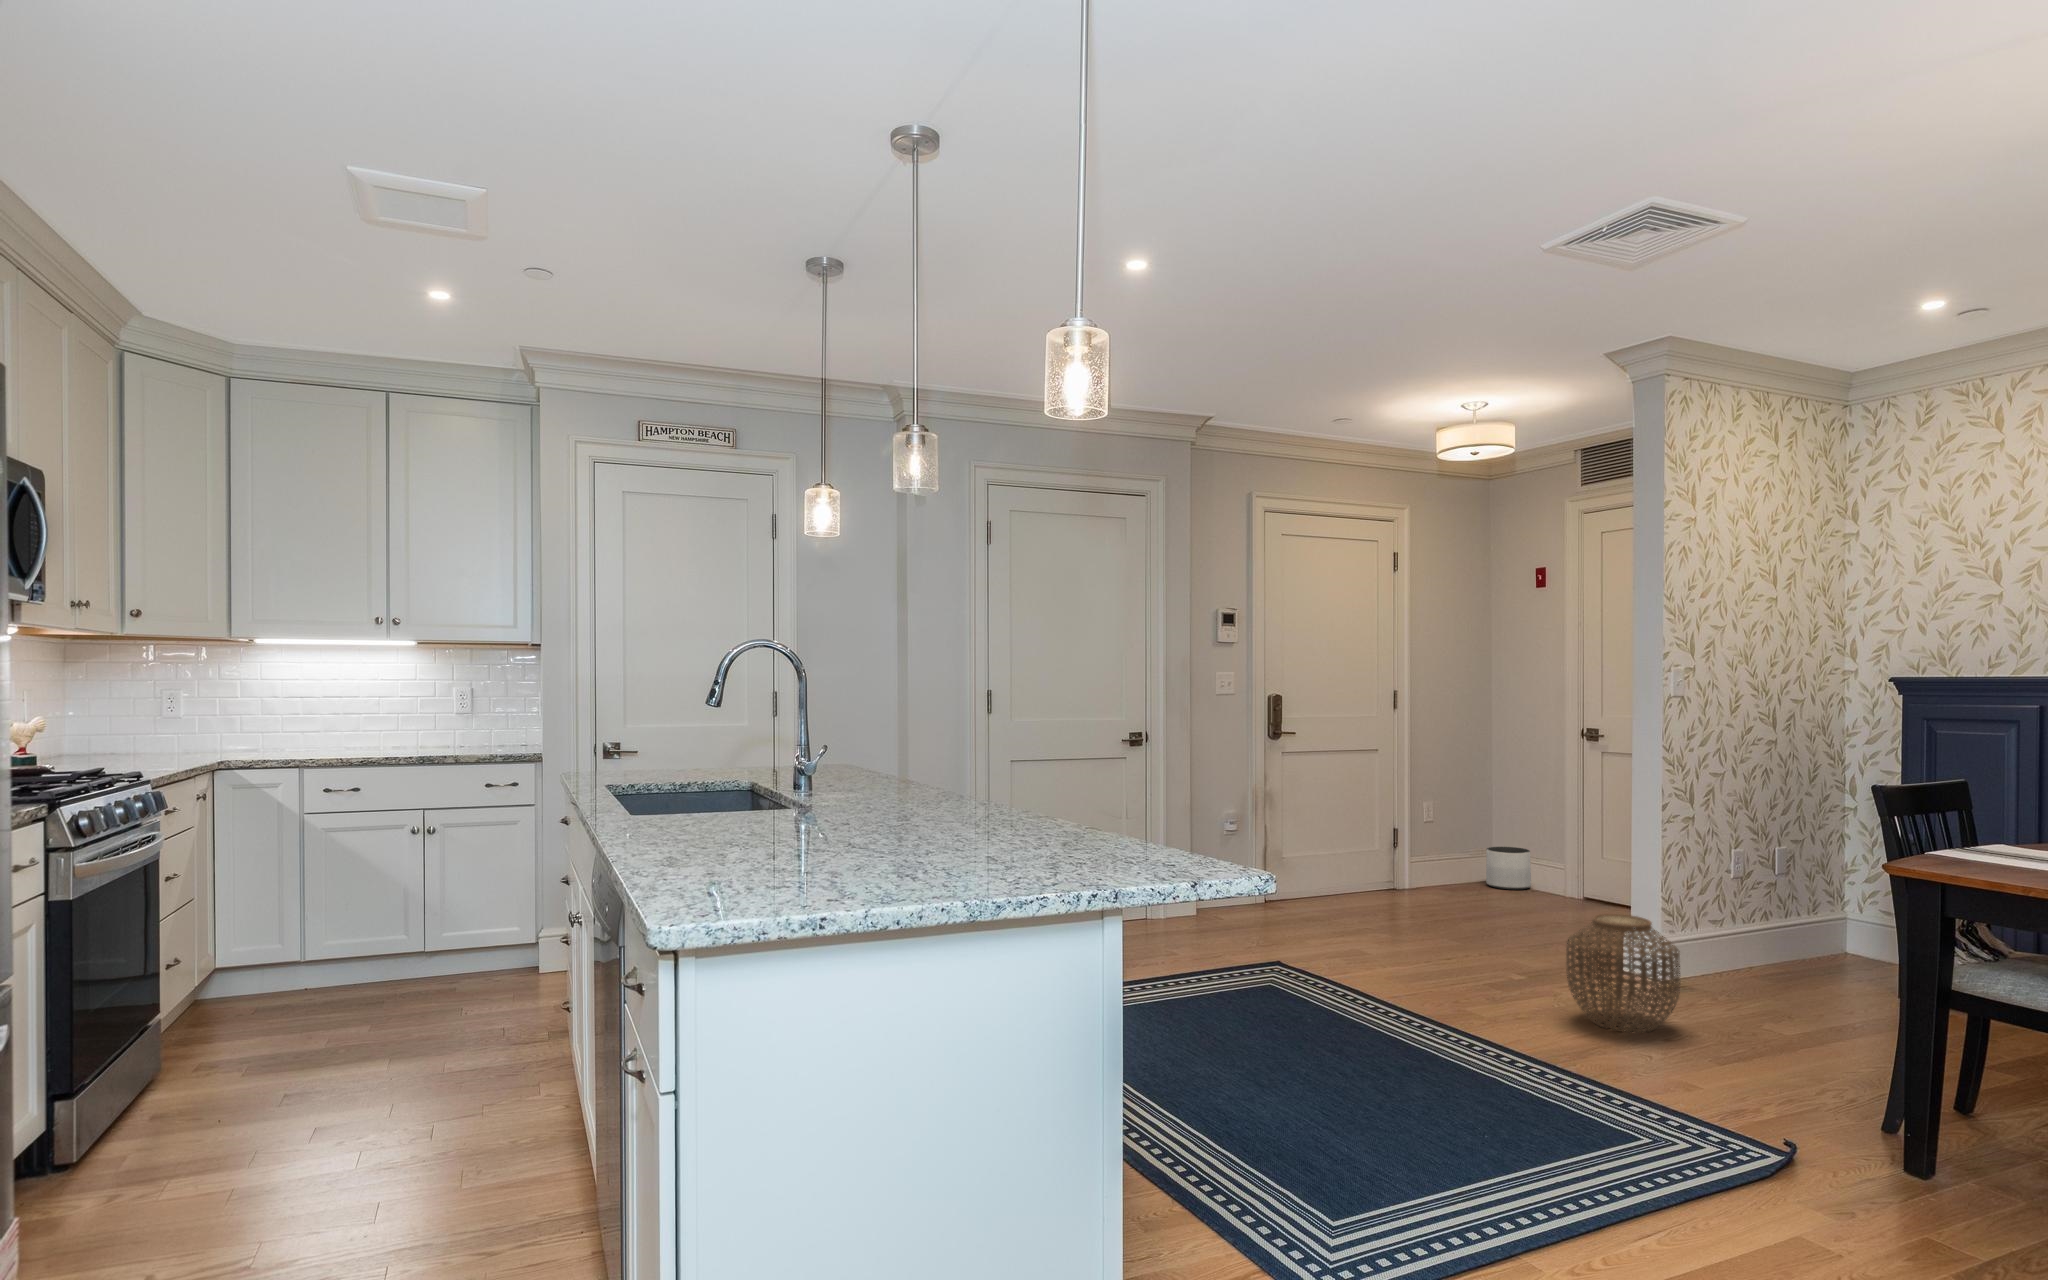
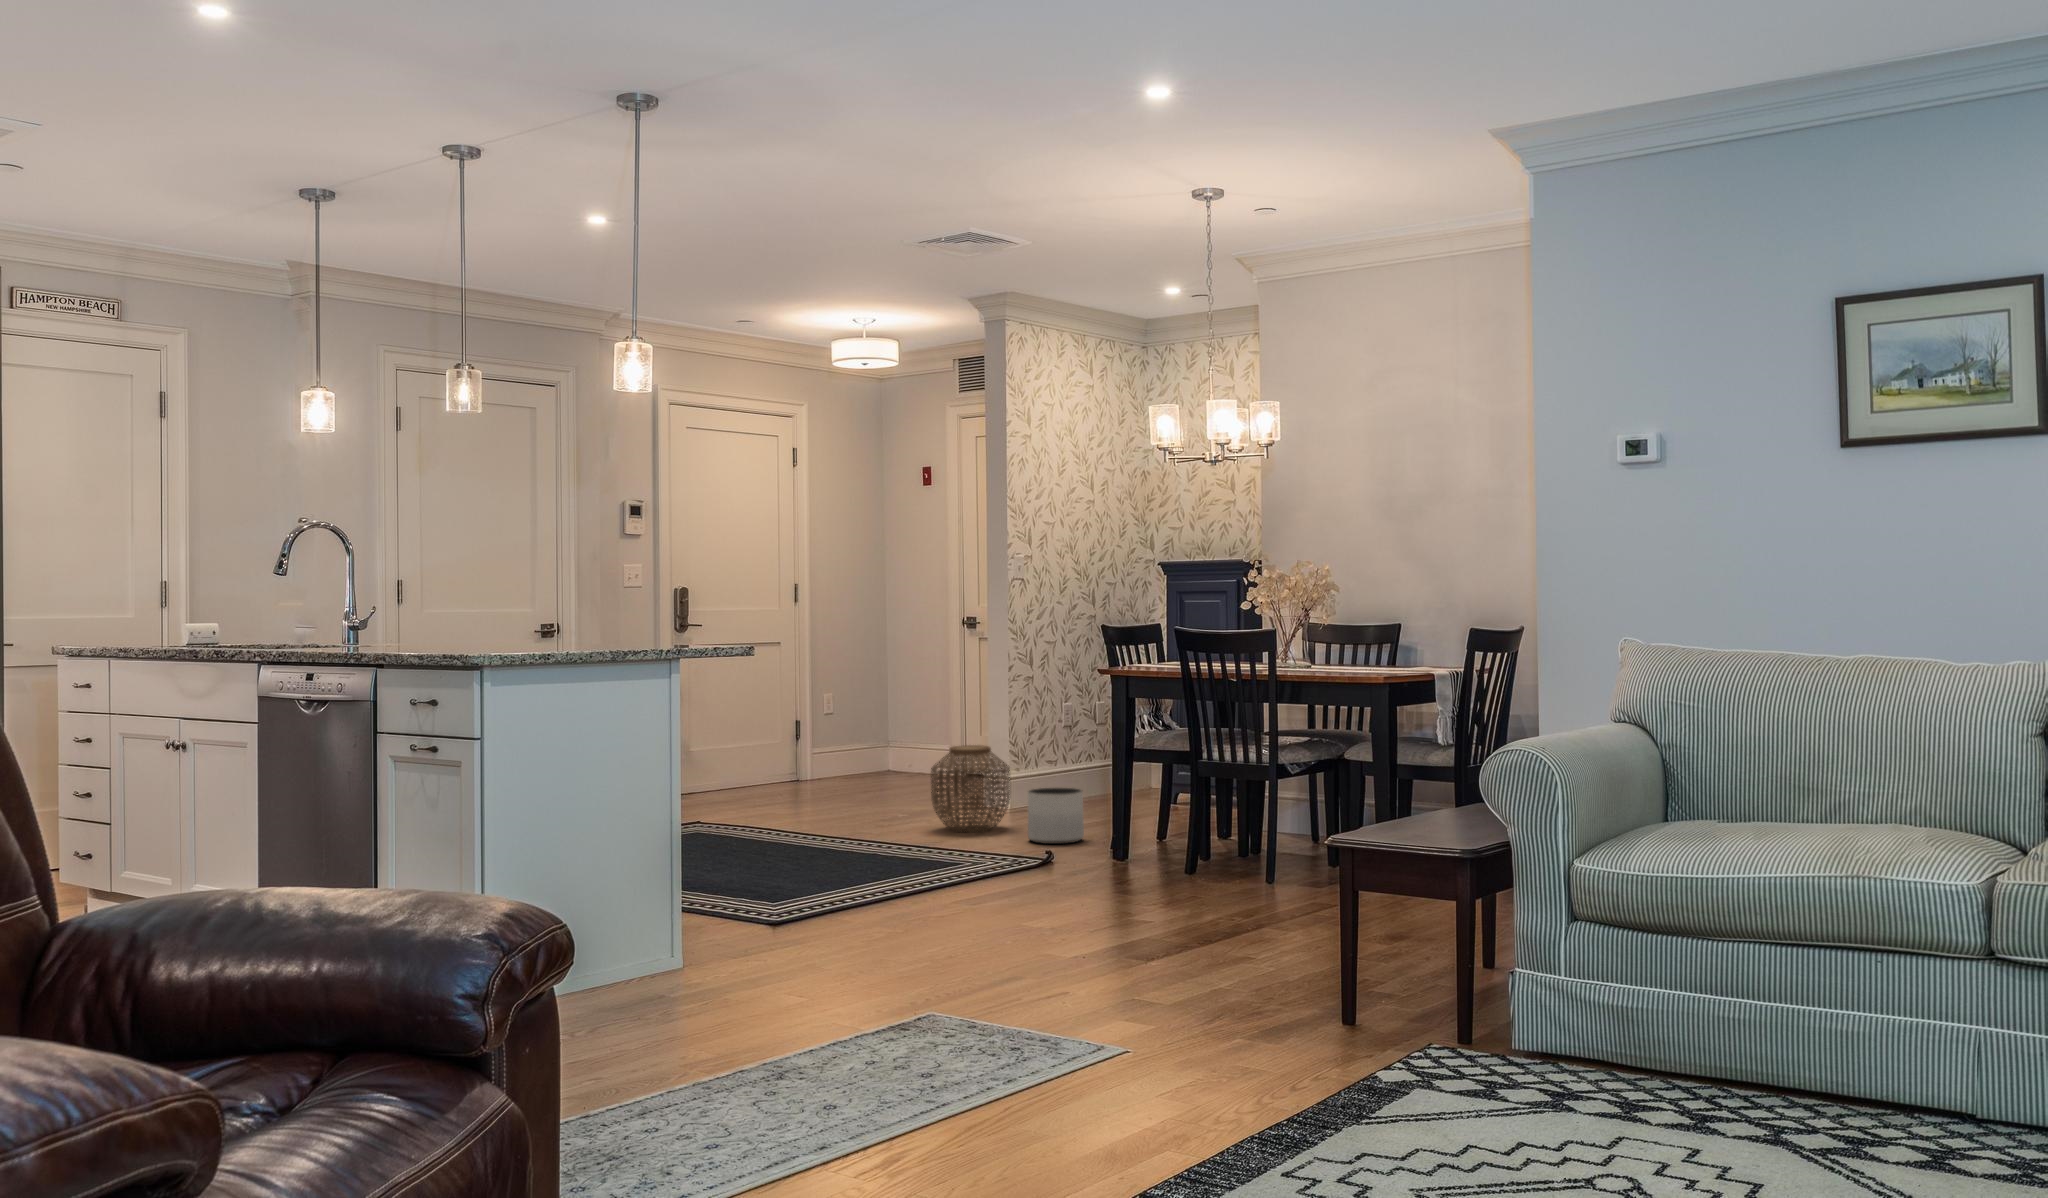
planter: present [1486,847,1531,890] -> present [1028,788,1084,844]

